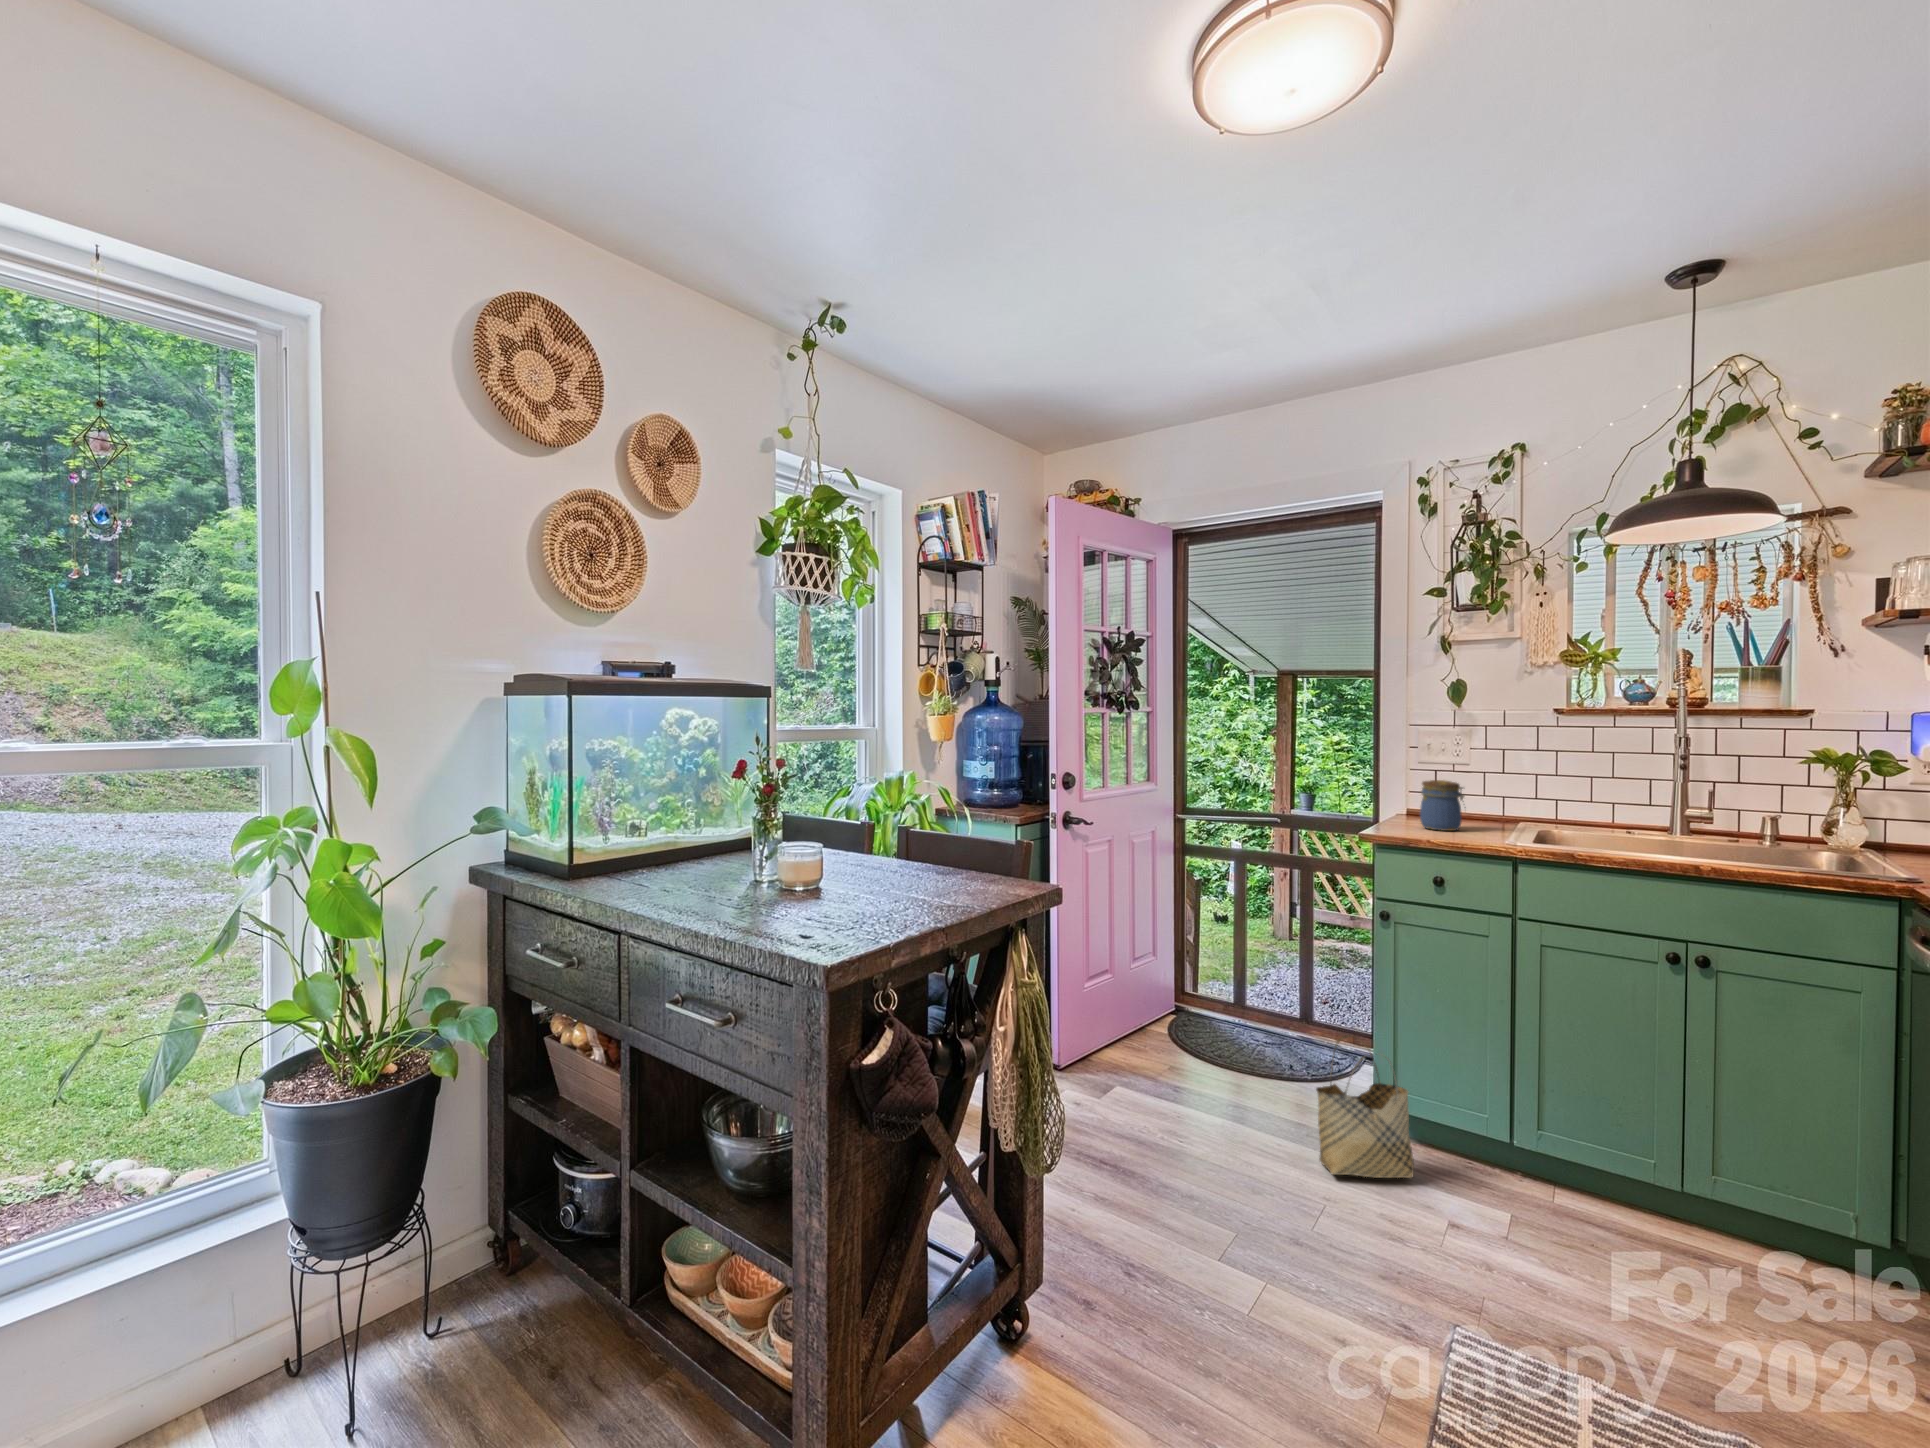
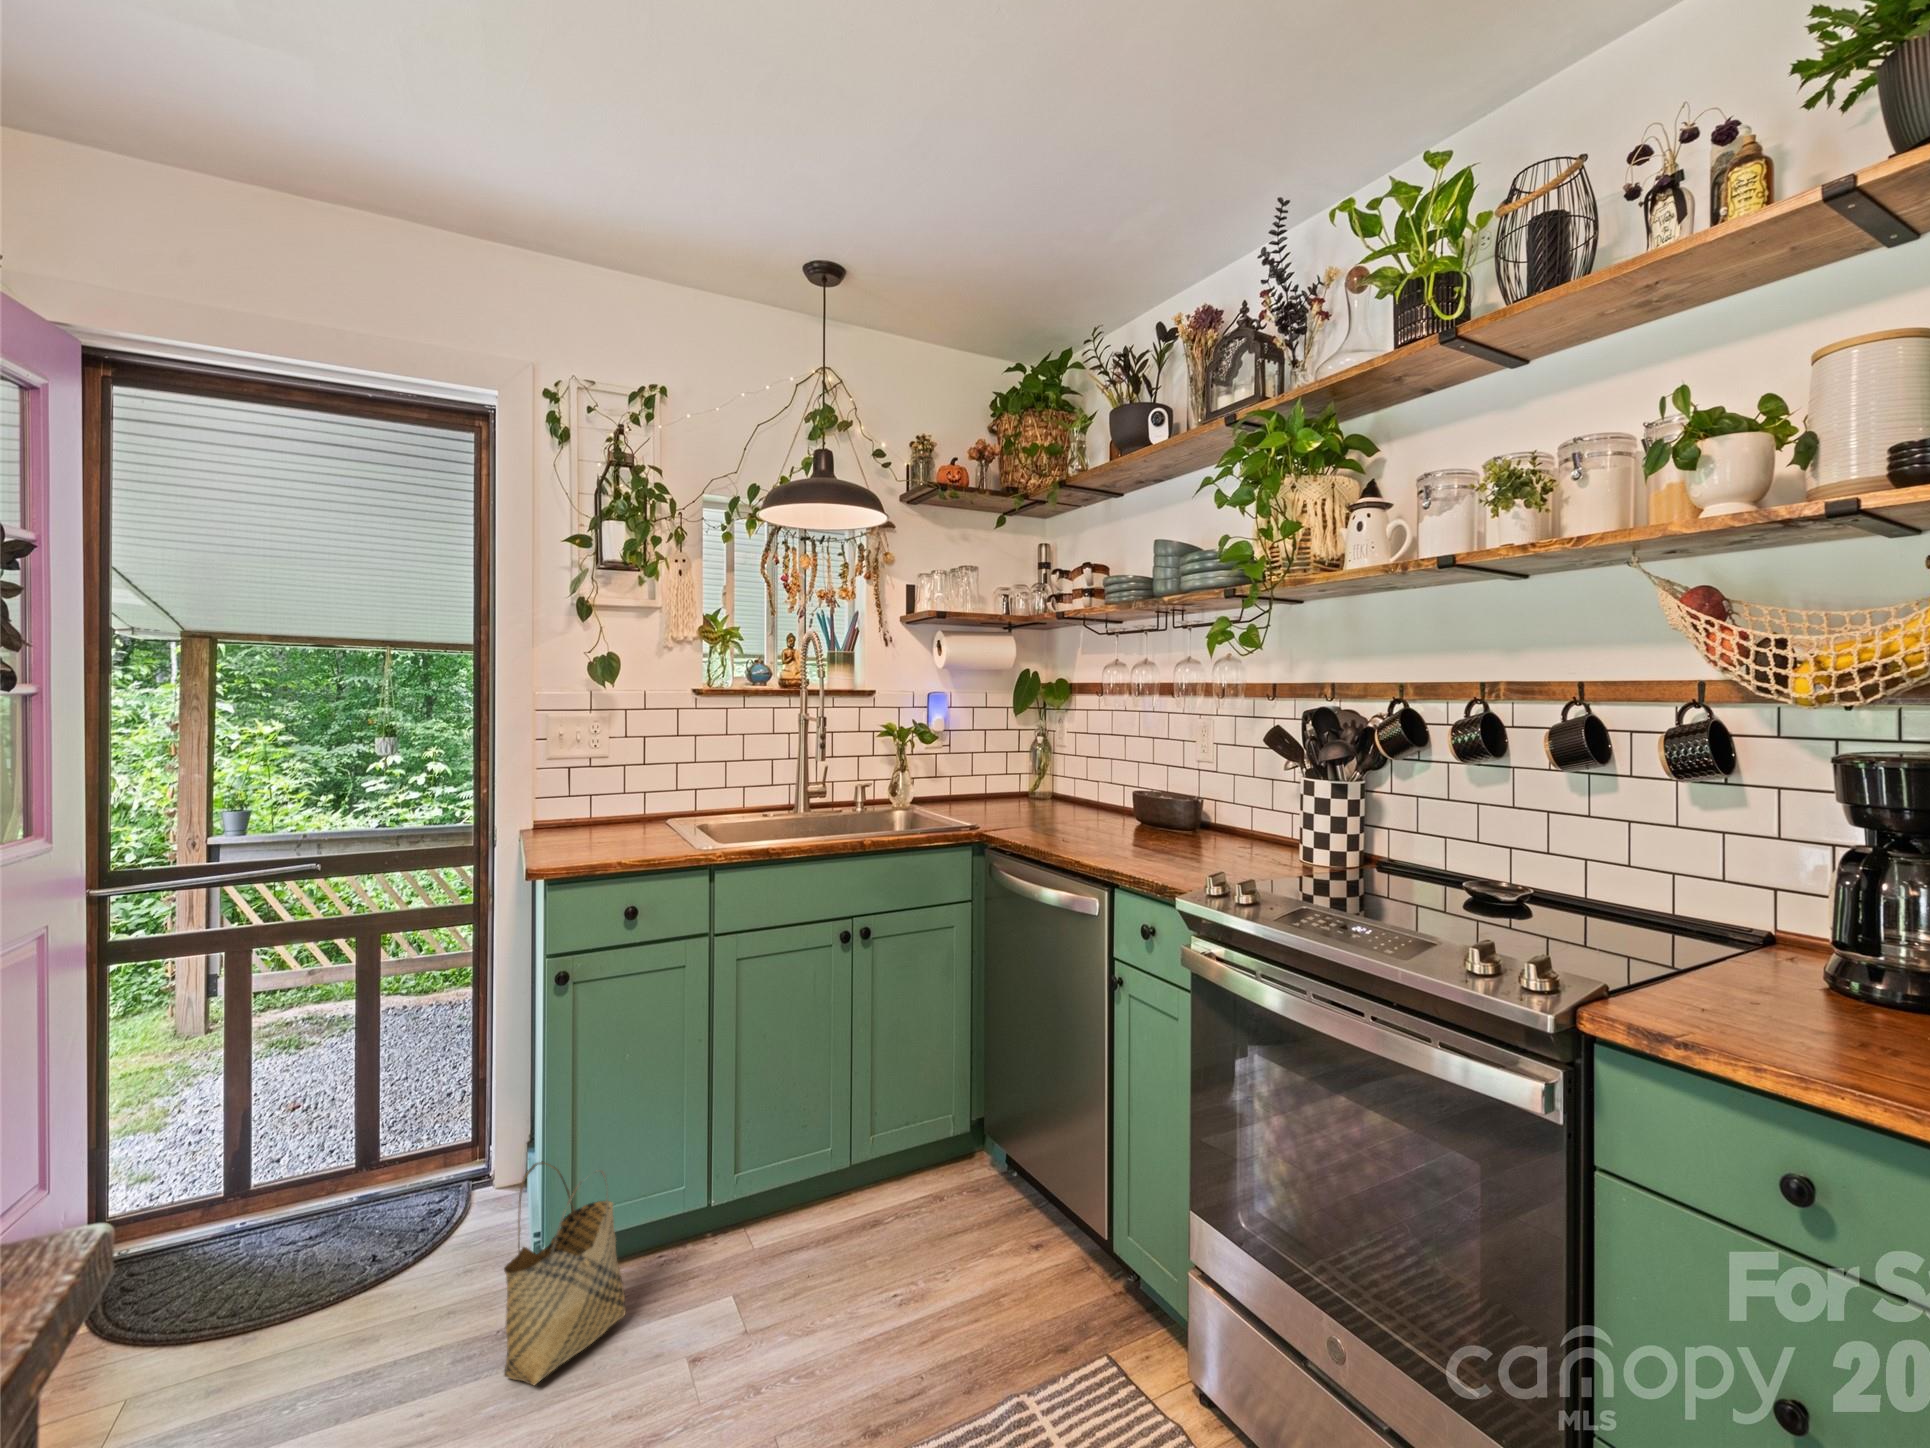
jar: present [1420,780,1466,831] -> none [580,782,633,847]

